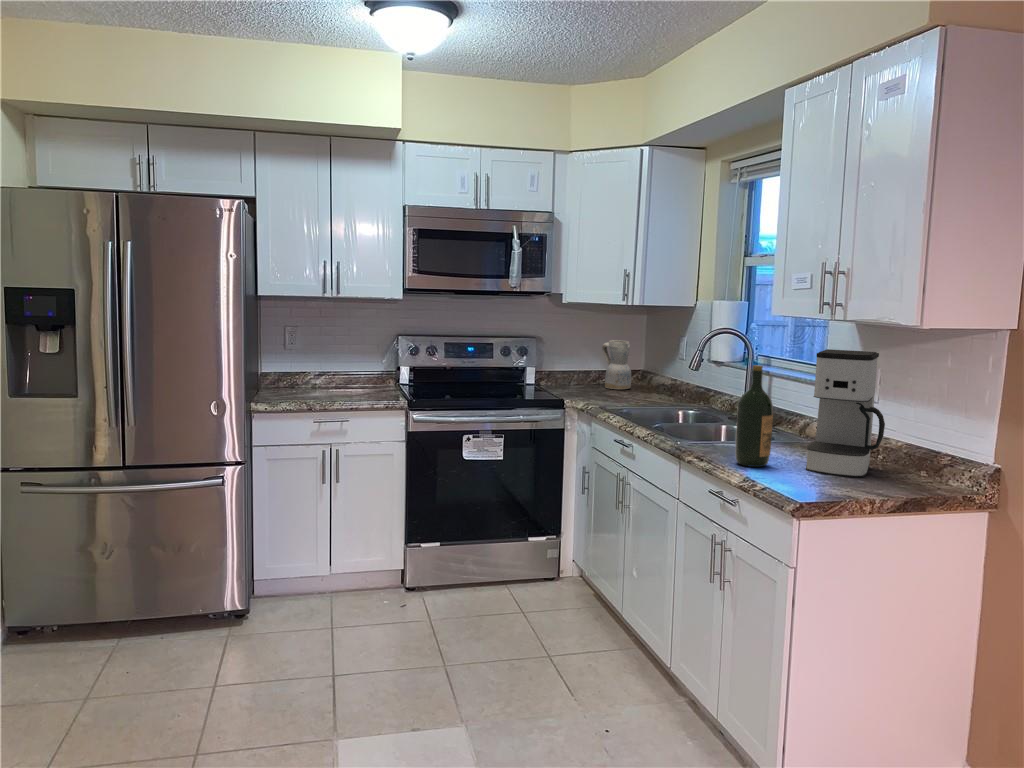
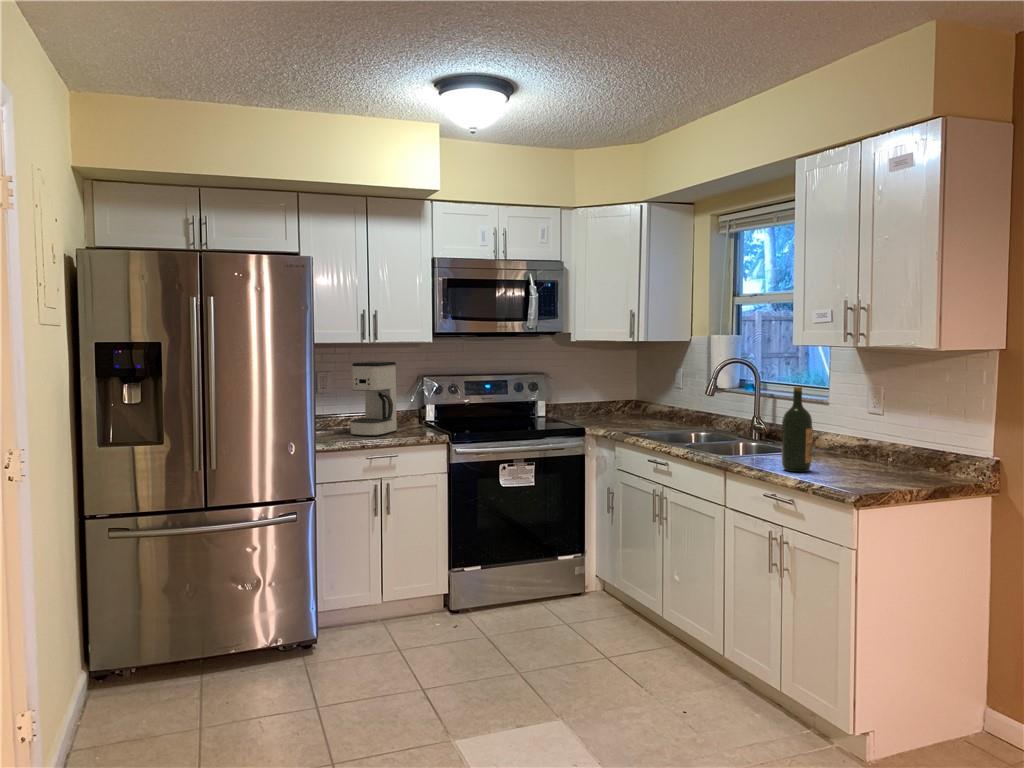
ceramic pitcher: present [602,340,632,389] -> none [602,374,630,417]
coffee maker: present [806,349,885,478] -> present [350,362,397,436]

